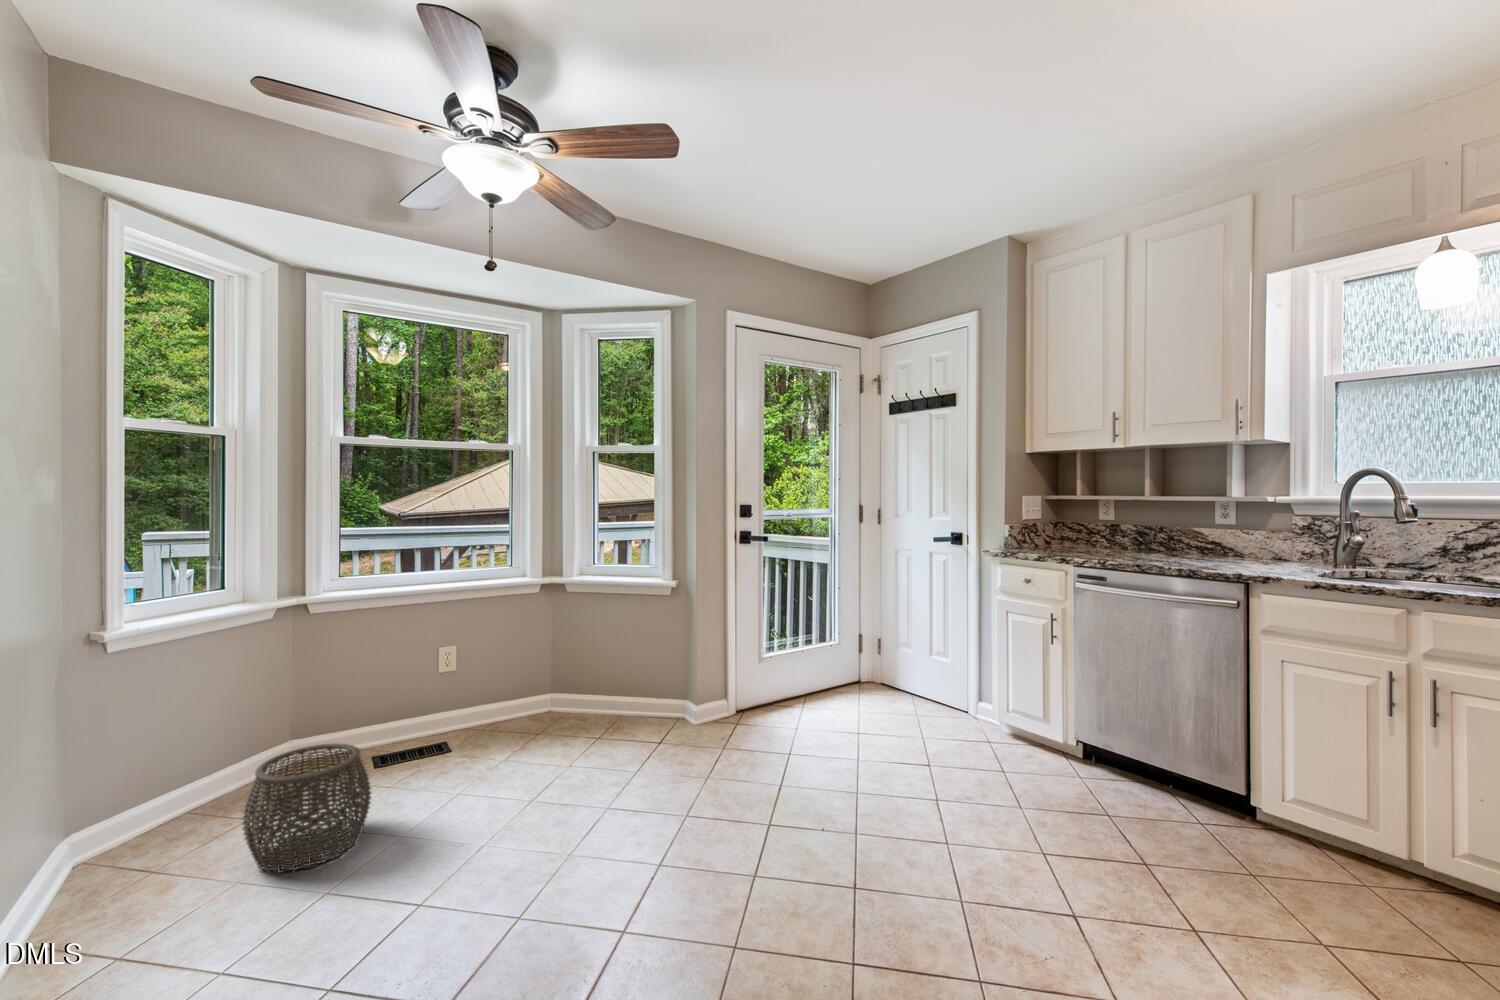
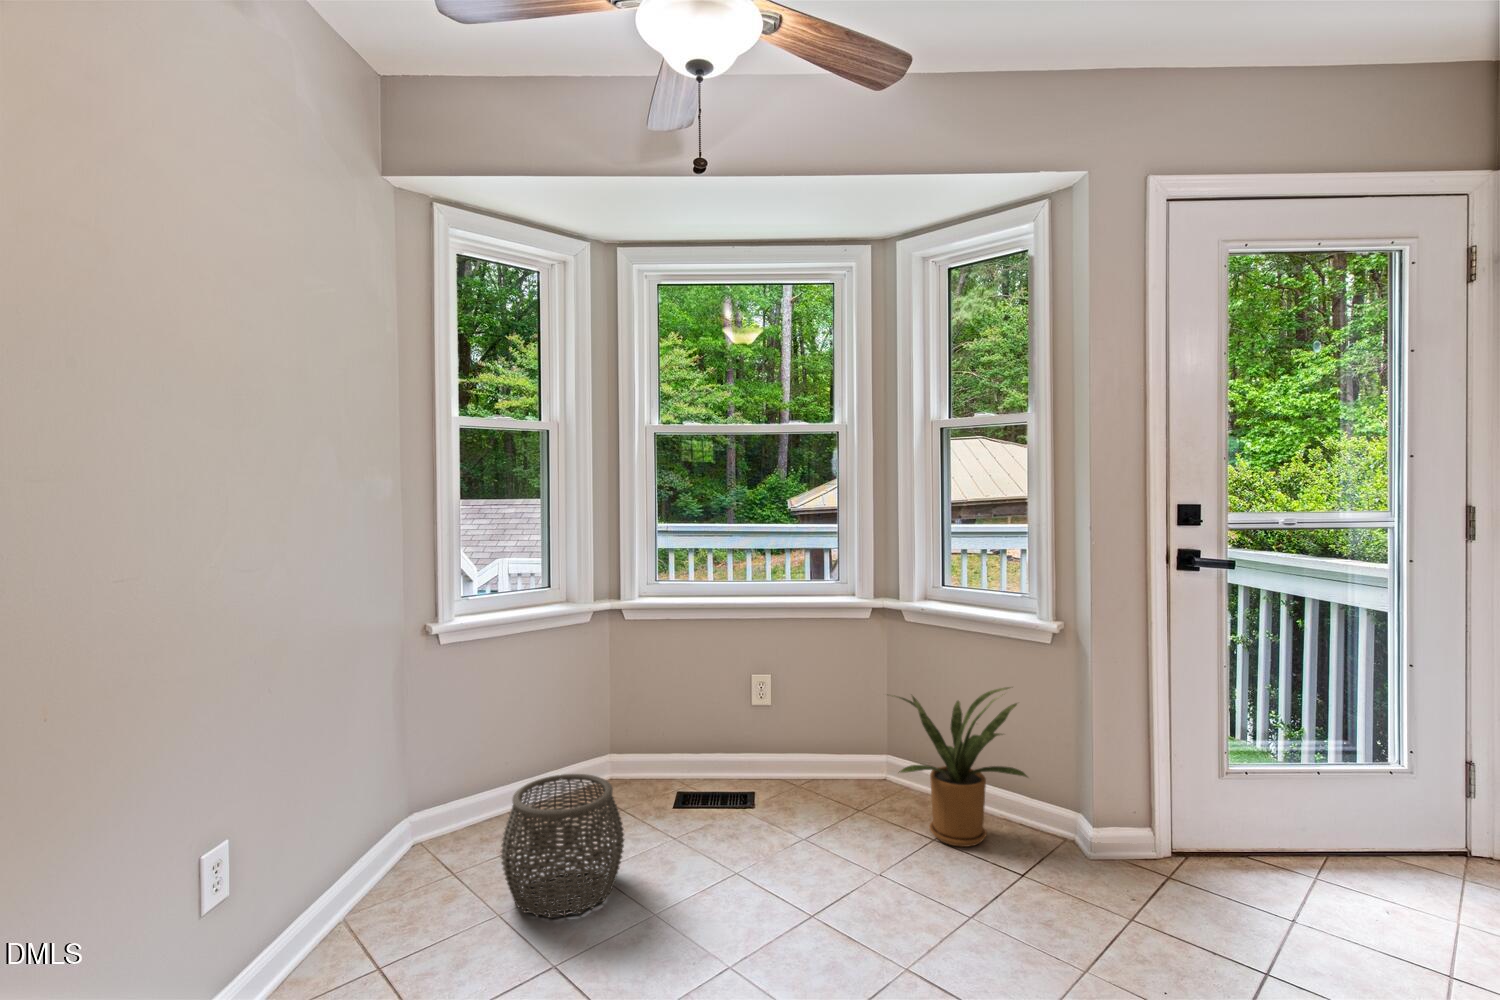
house plant: none [560,625,663,739] -> present [892,687,1028,847]

